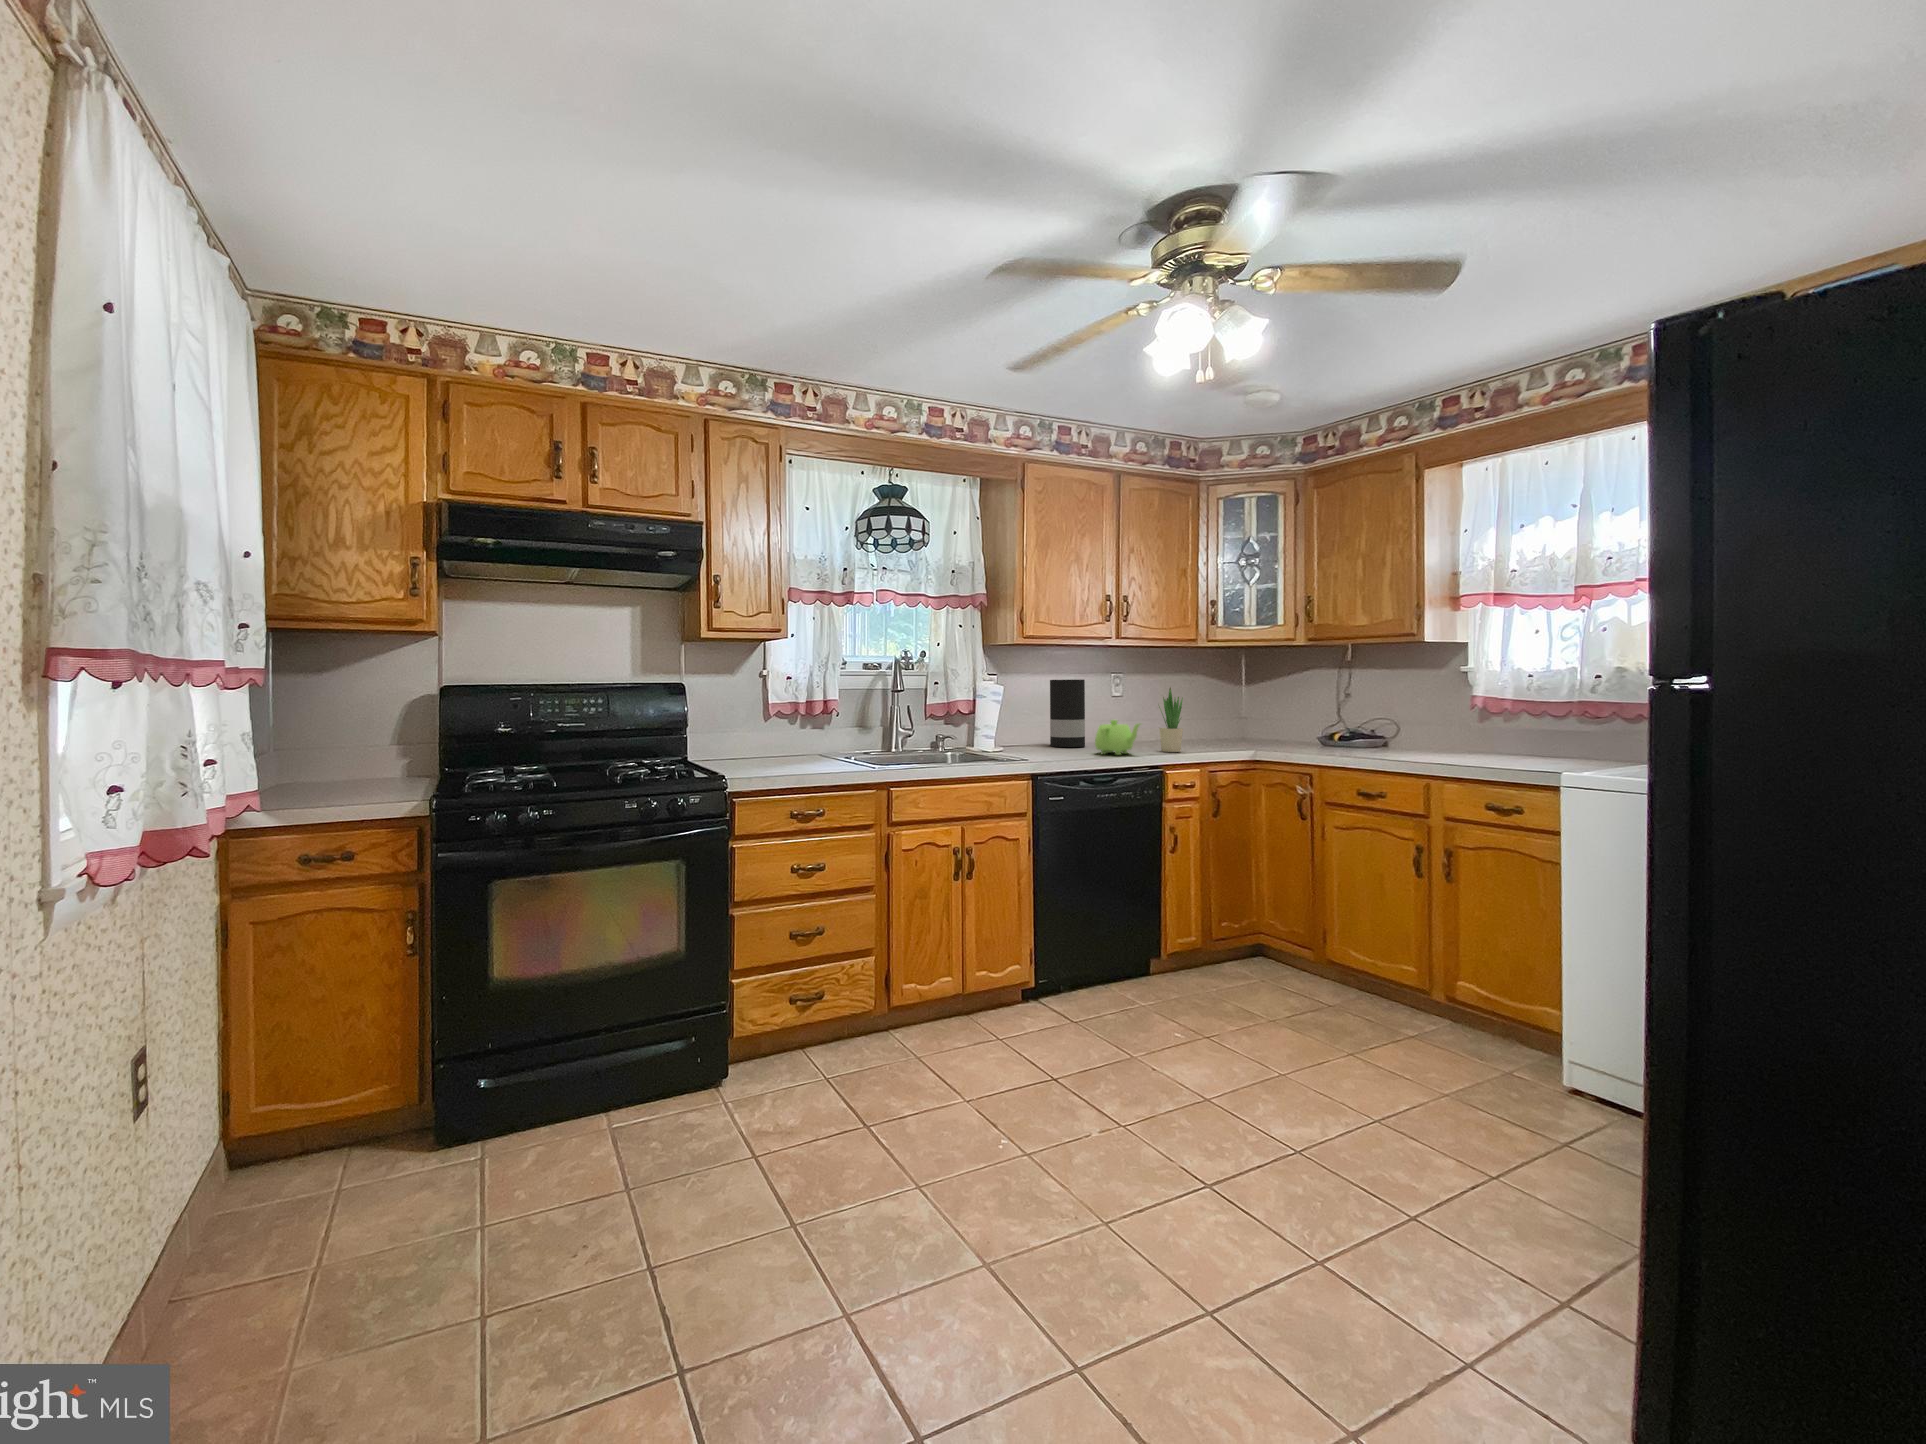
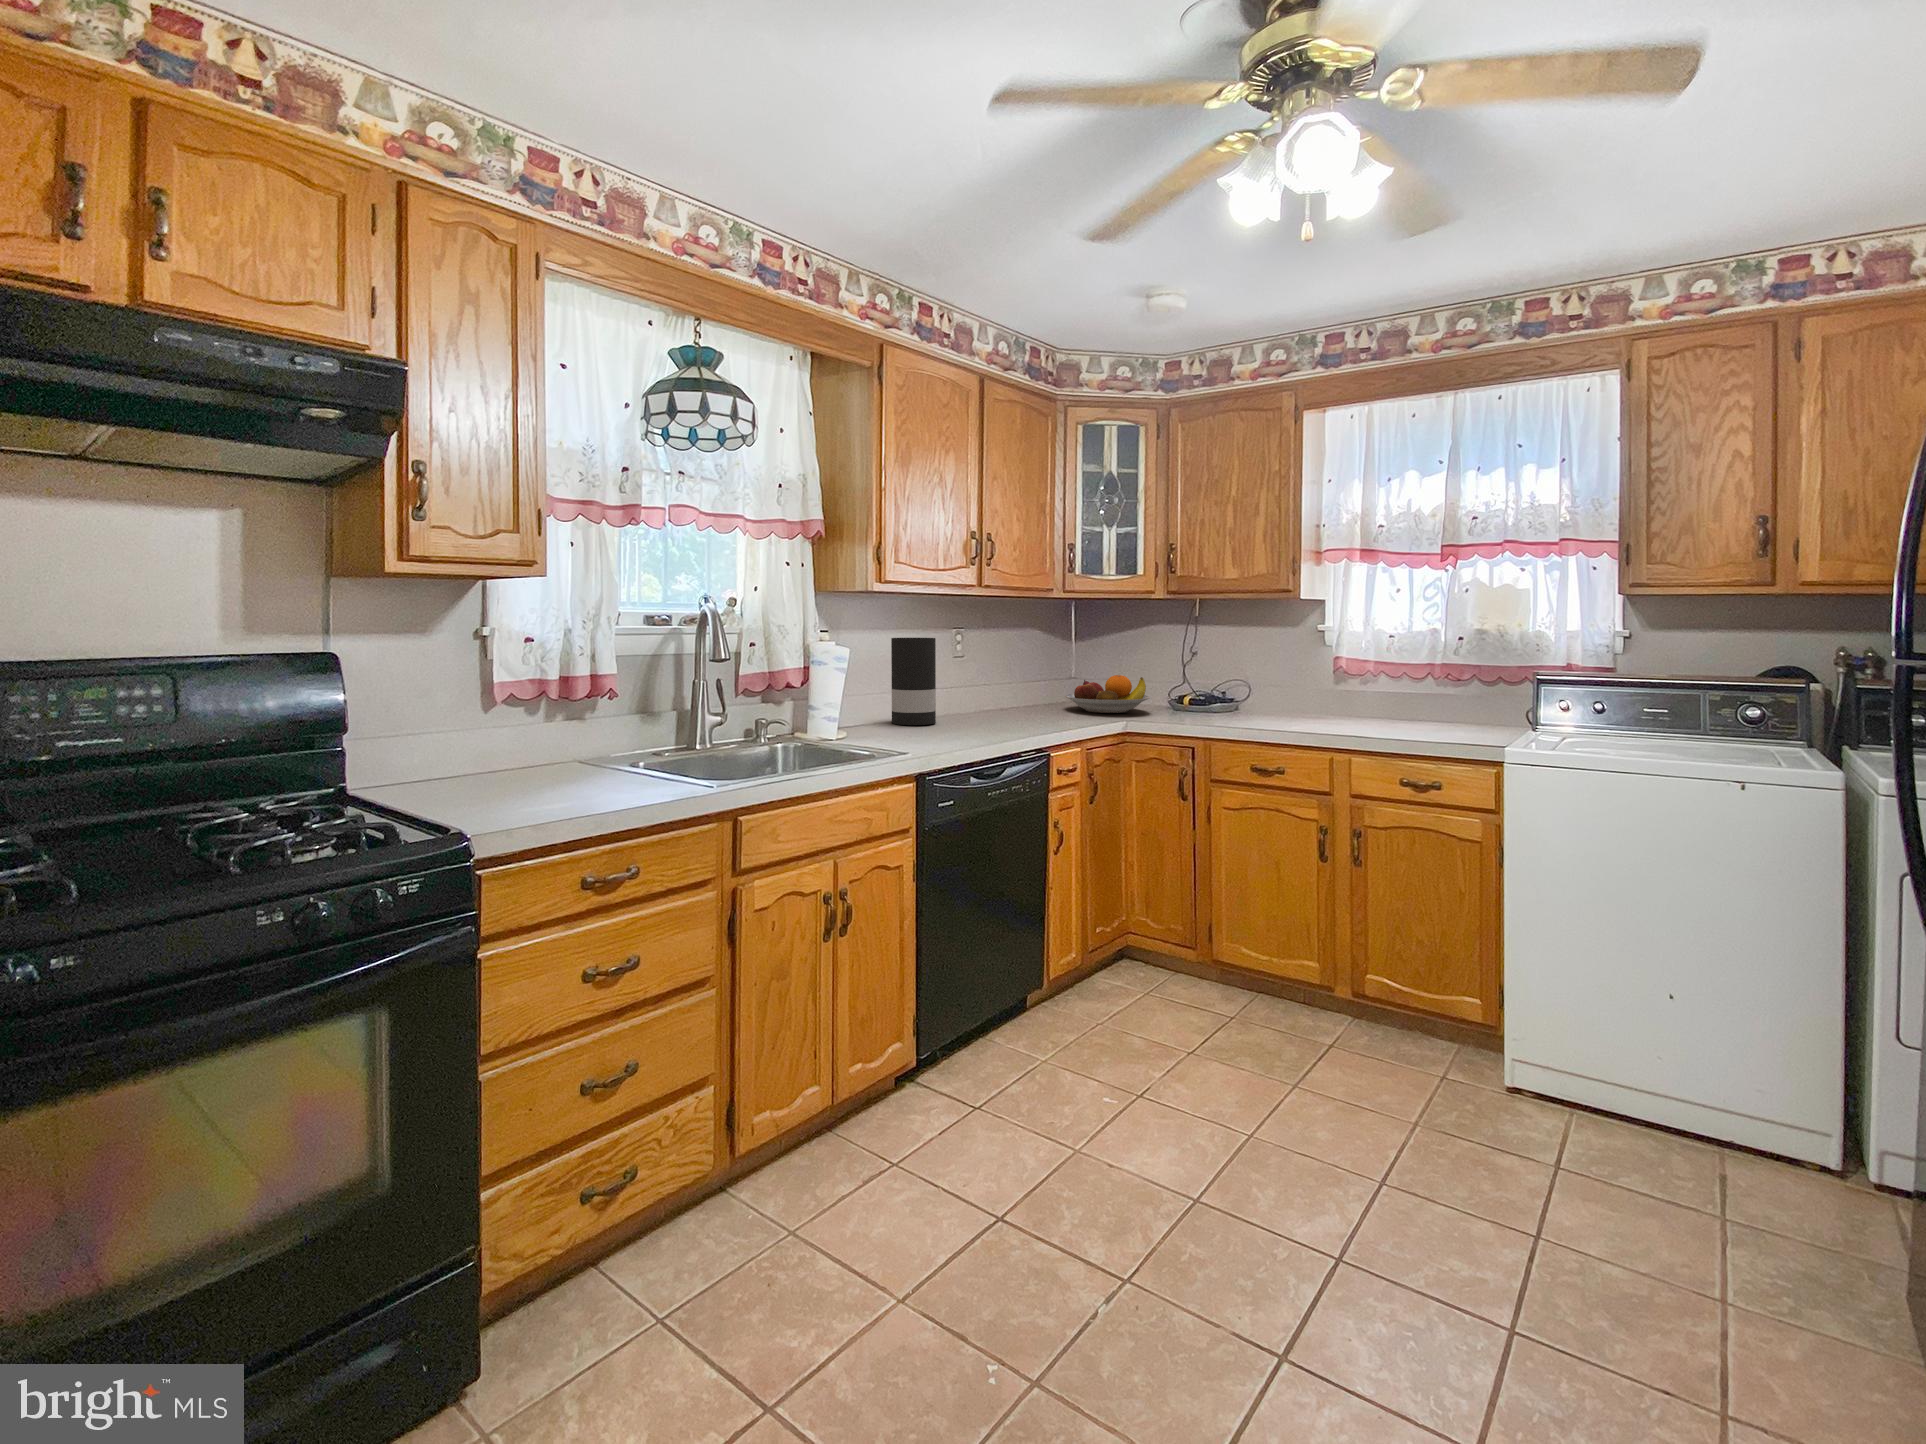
potted plant: present [1159,687,1183,752] -> none [1026,648,1056,728]
fruit bowl: none [1216,712,1296,745] -> present [1065,675,1150,713]
teapot: present [1095,720,1140,755] -> none [964,691,1024,736]

